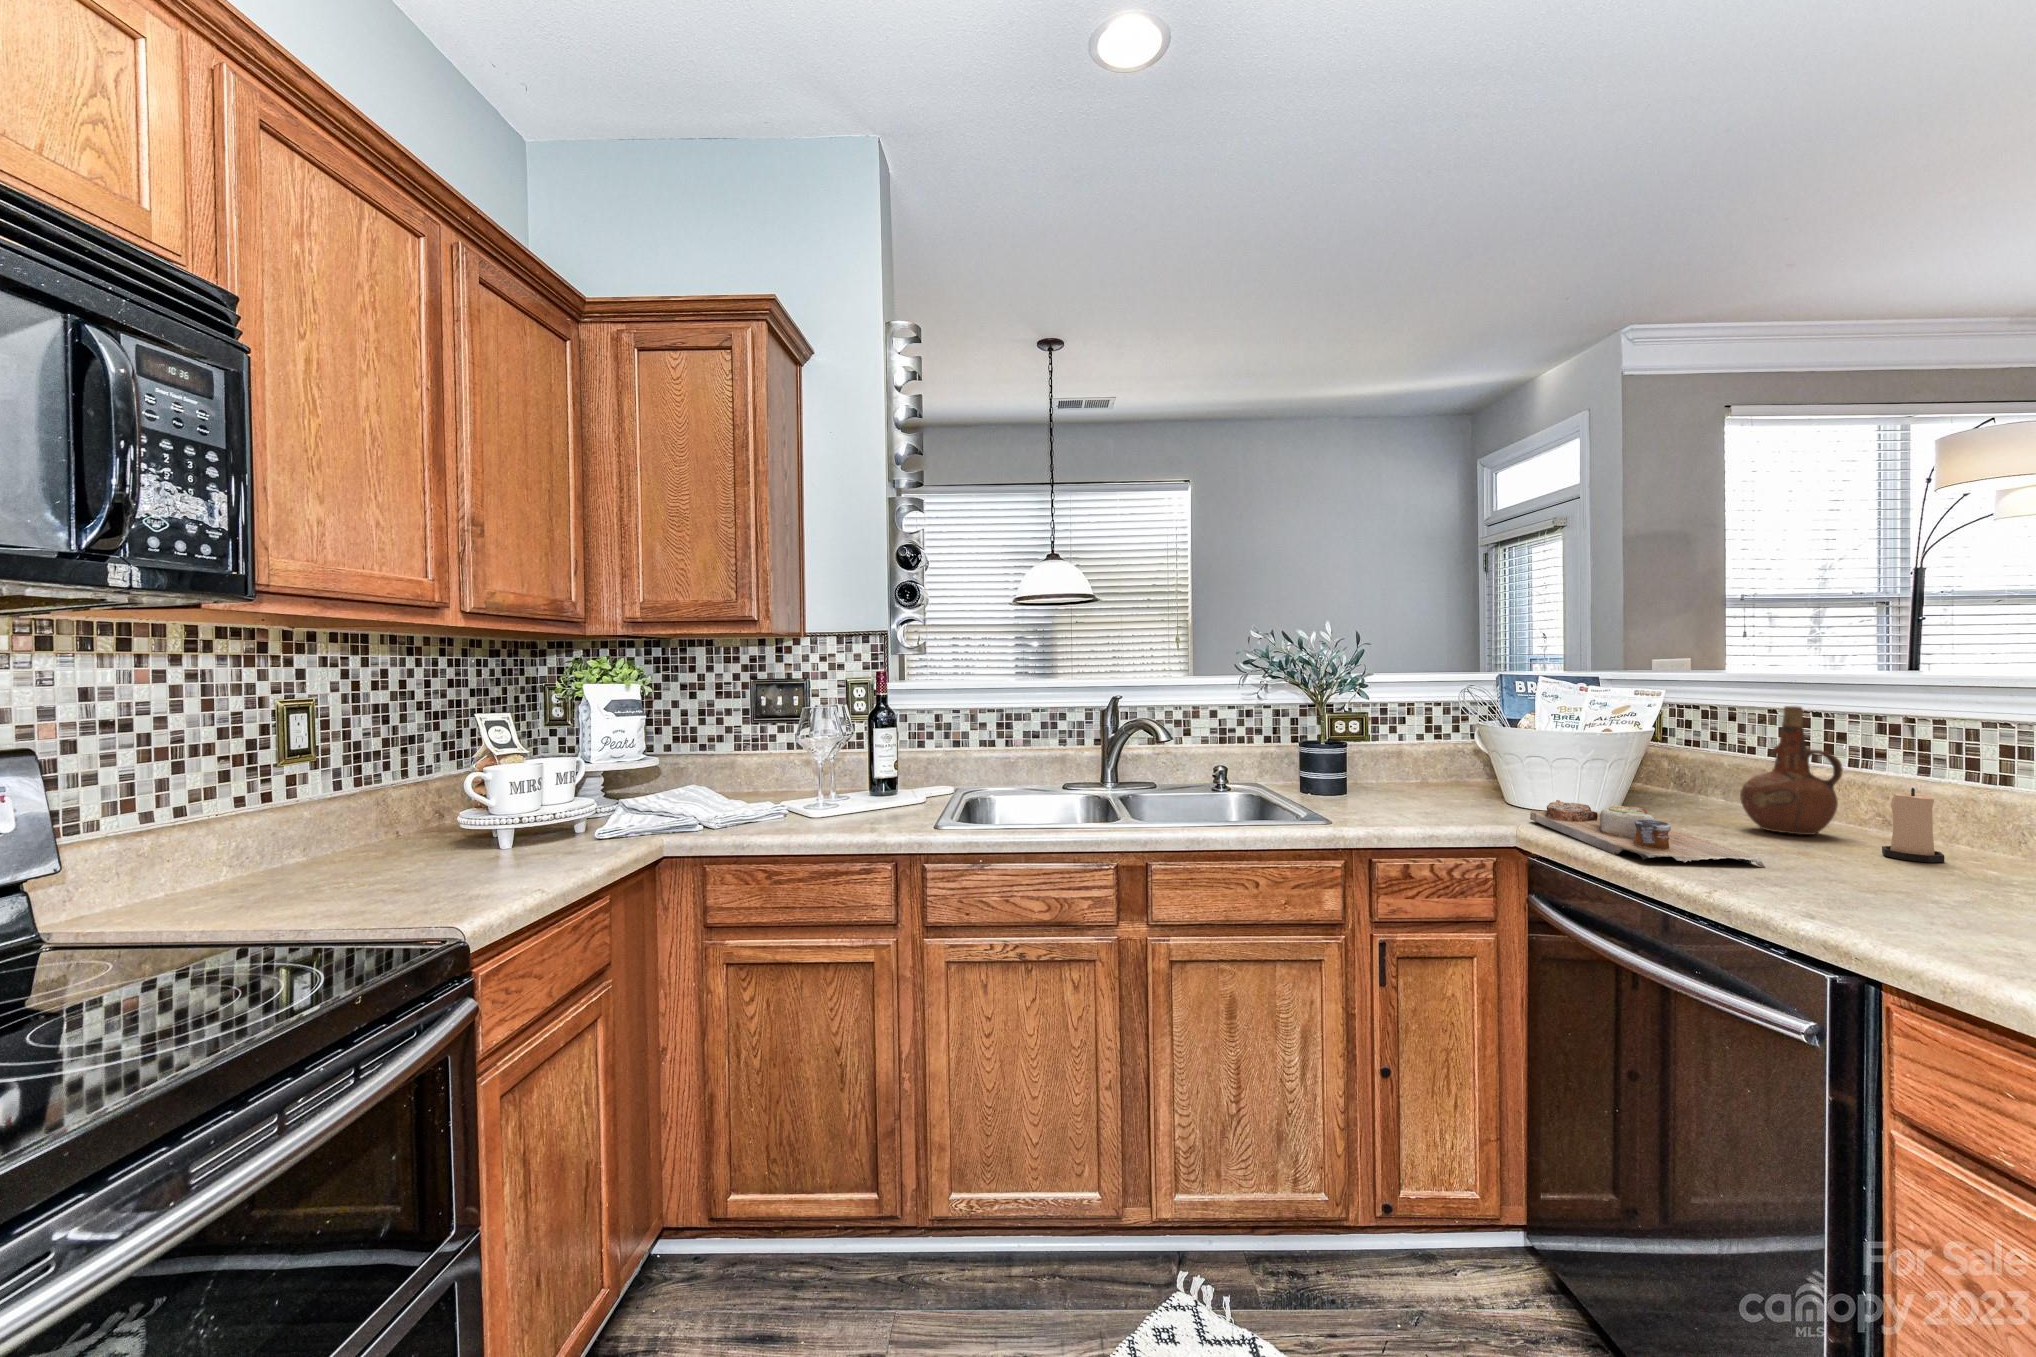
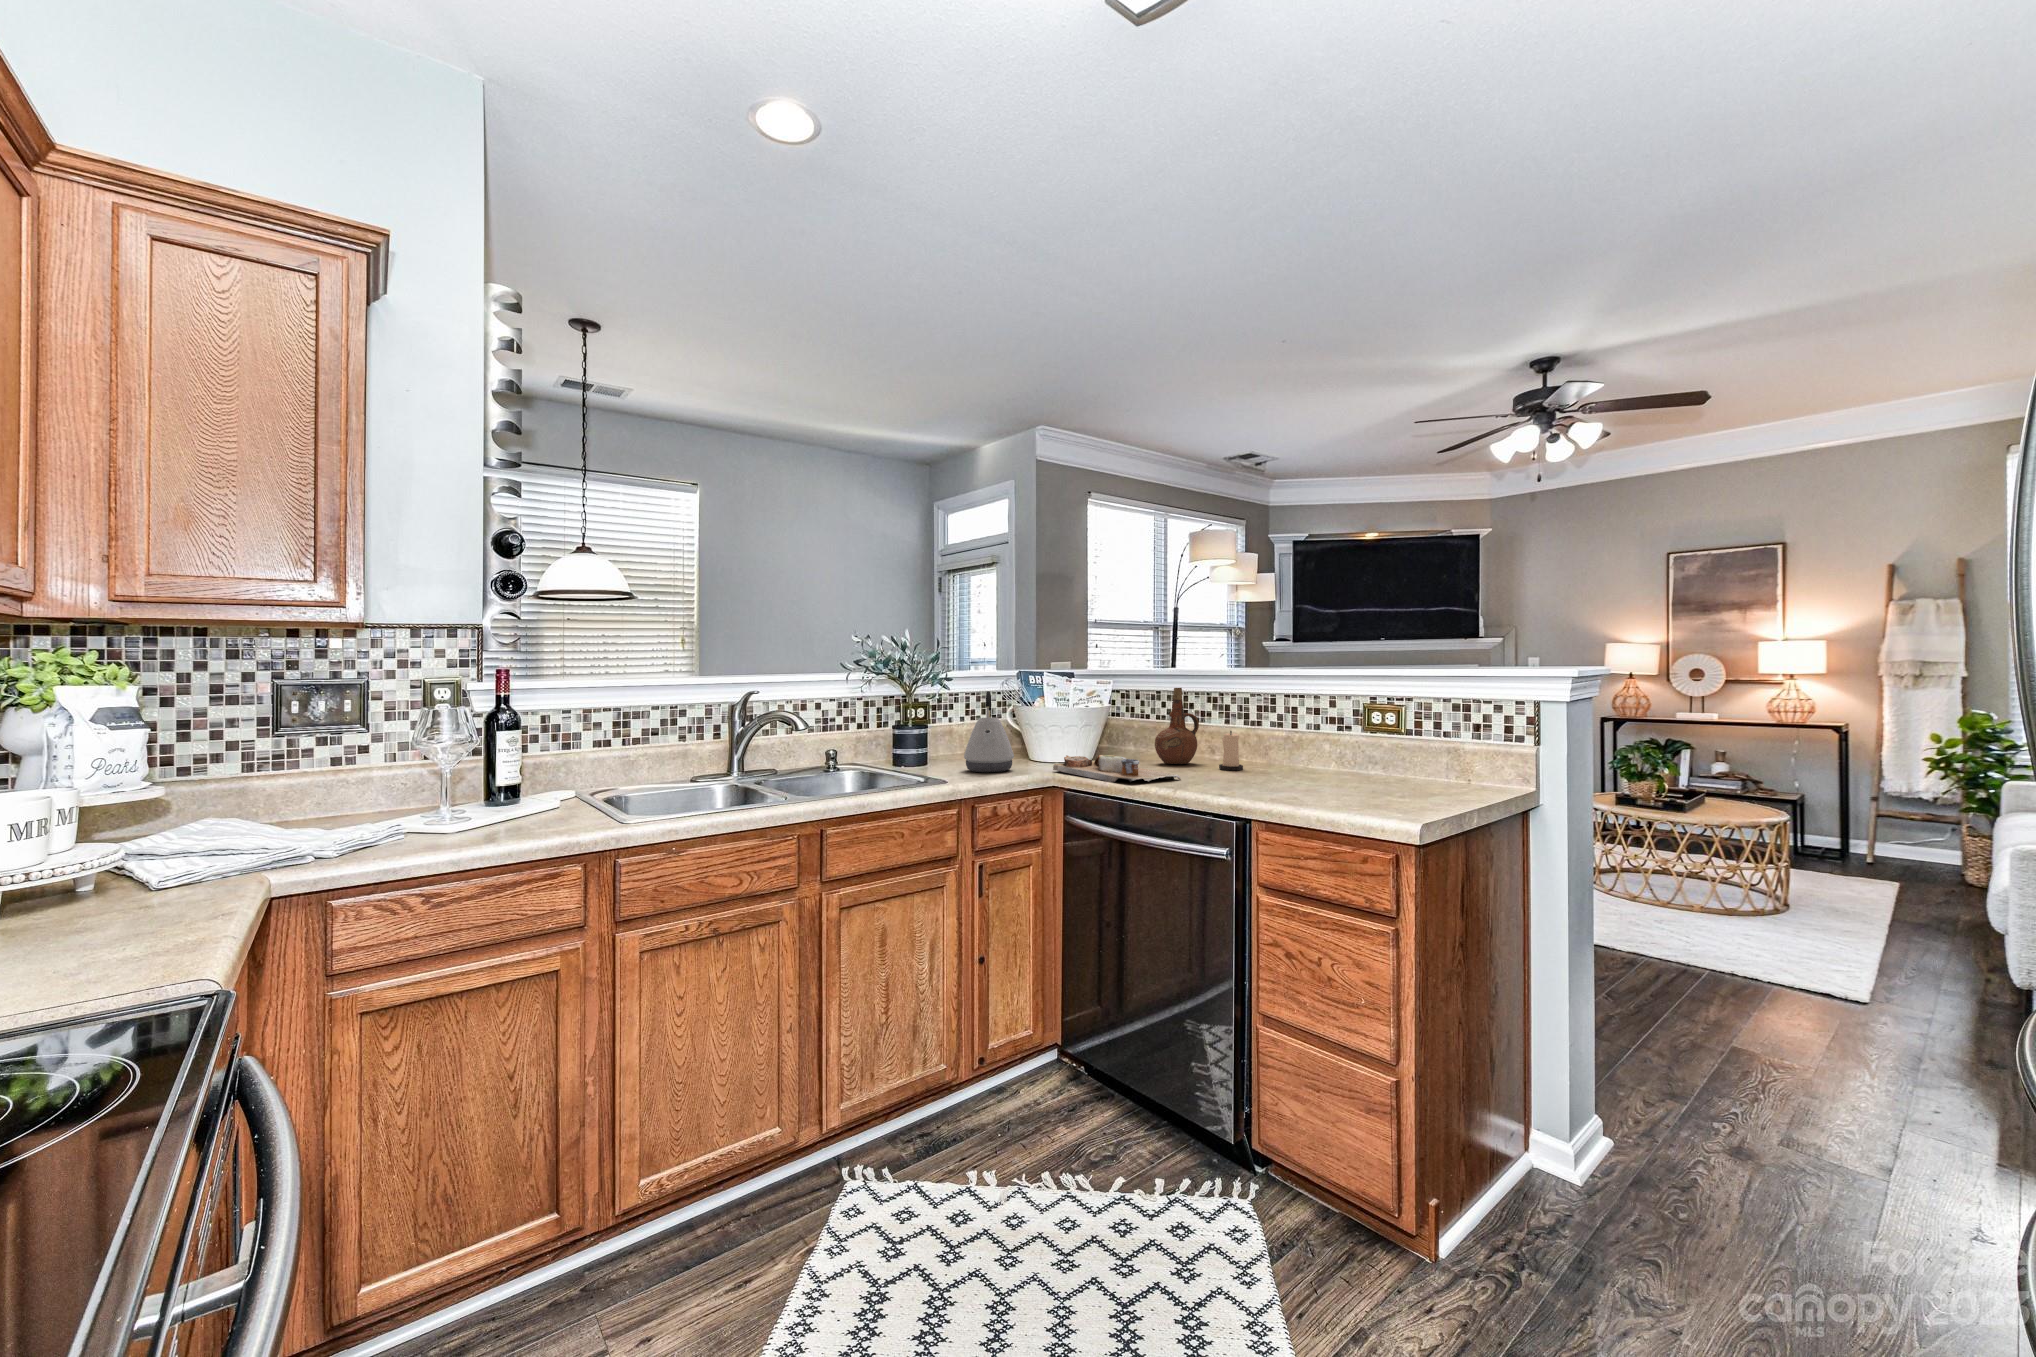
kettle: none [1395,703,1471,813] -> present [964,691,1014,773]

